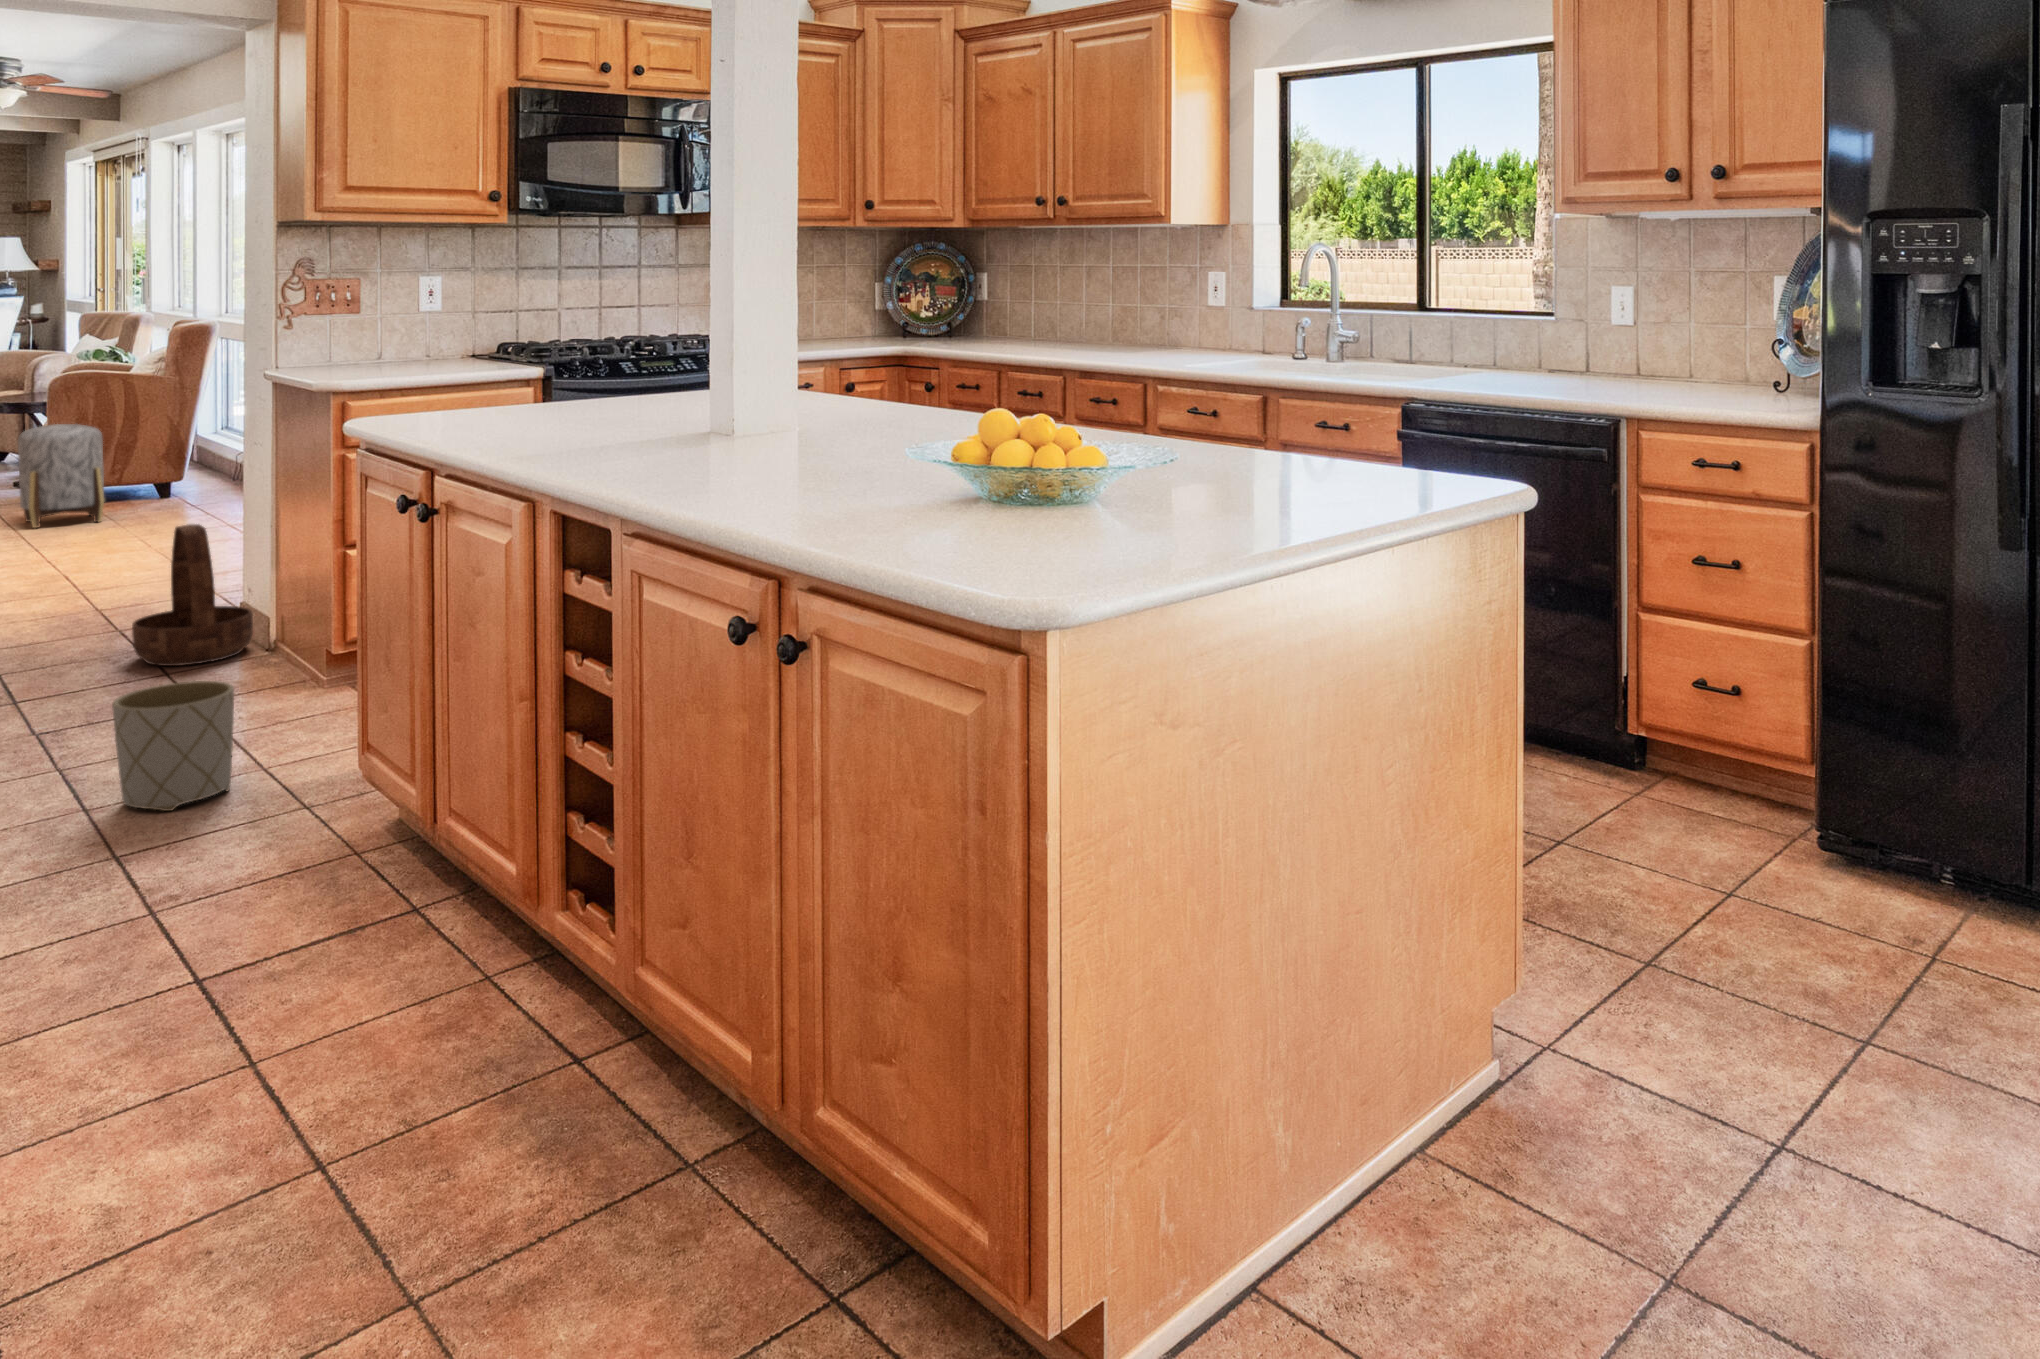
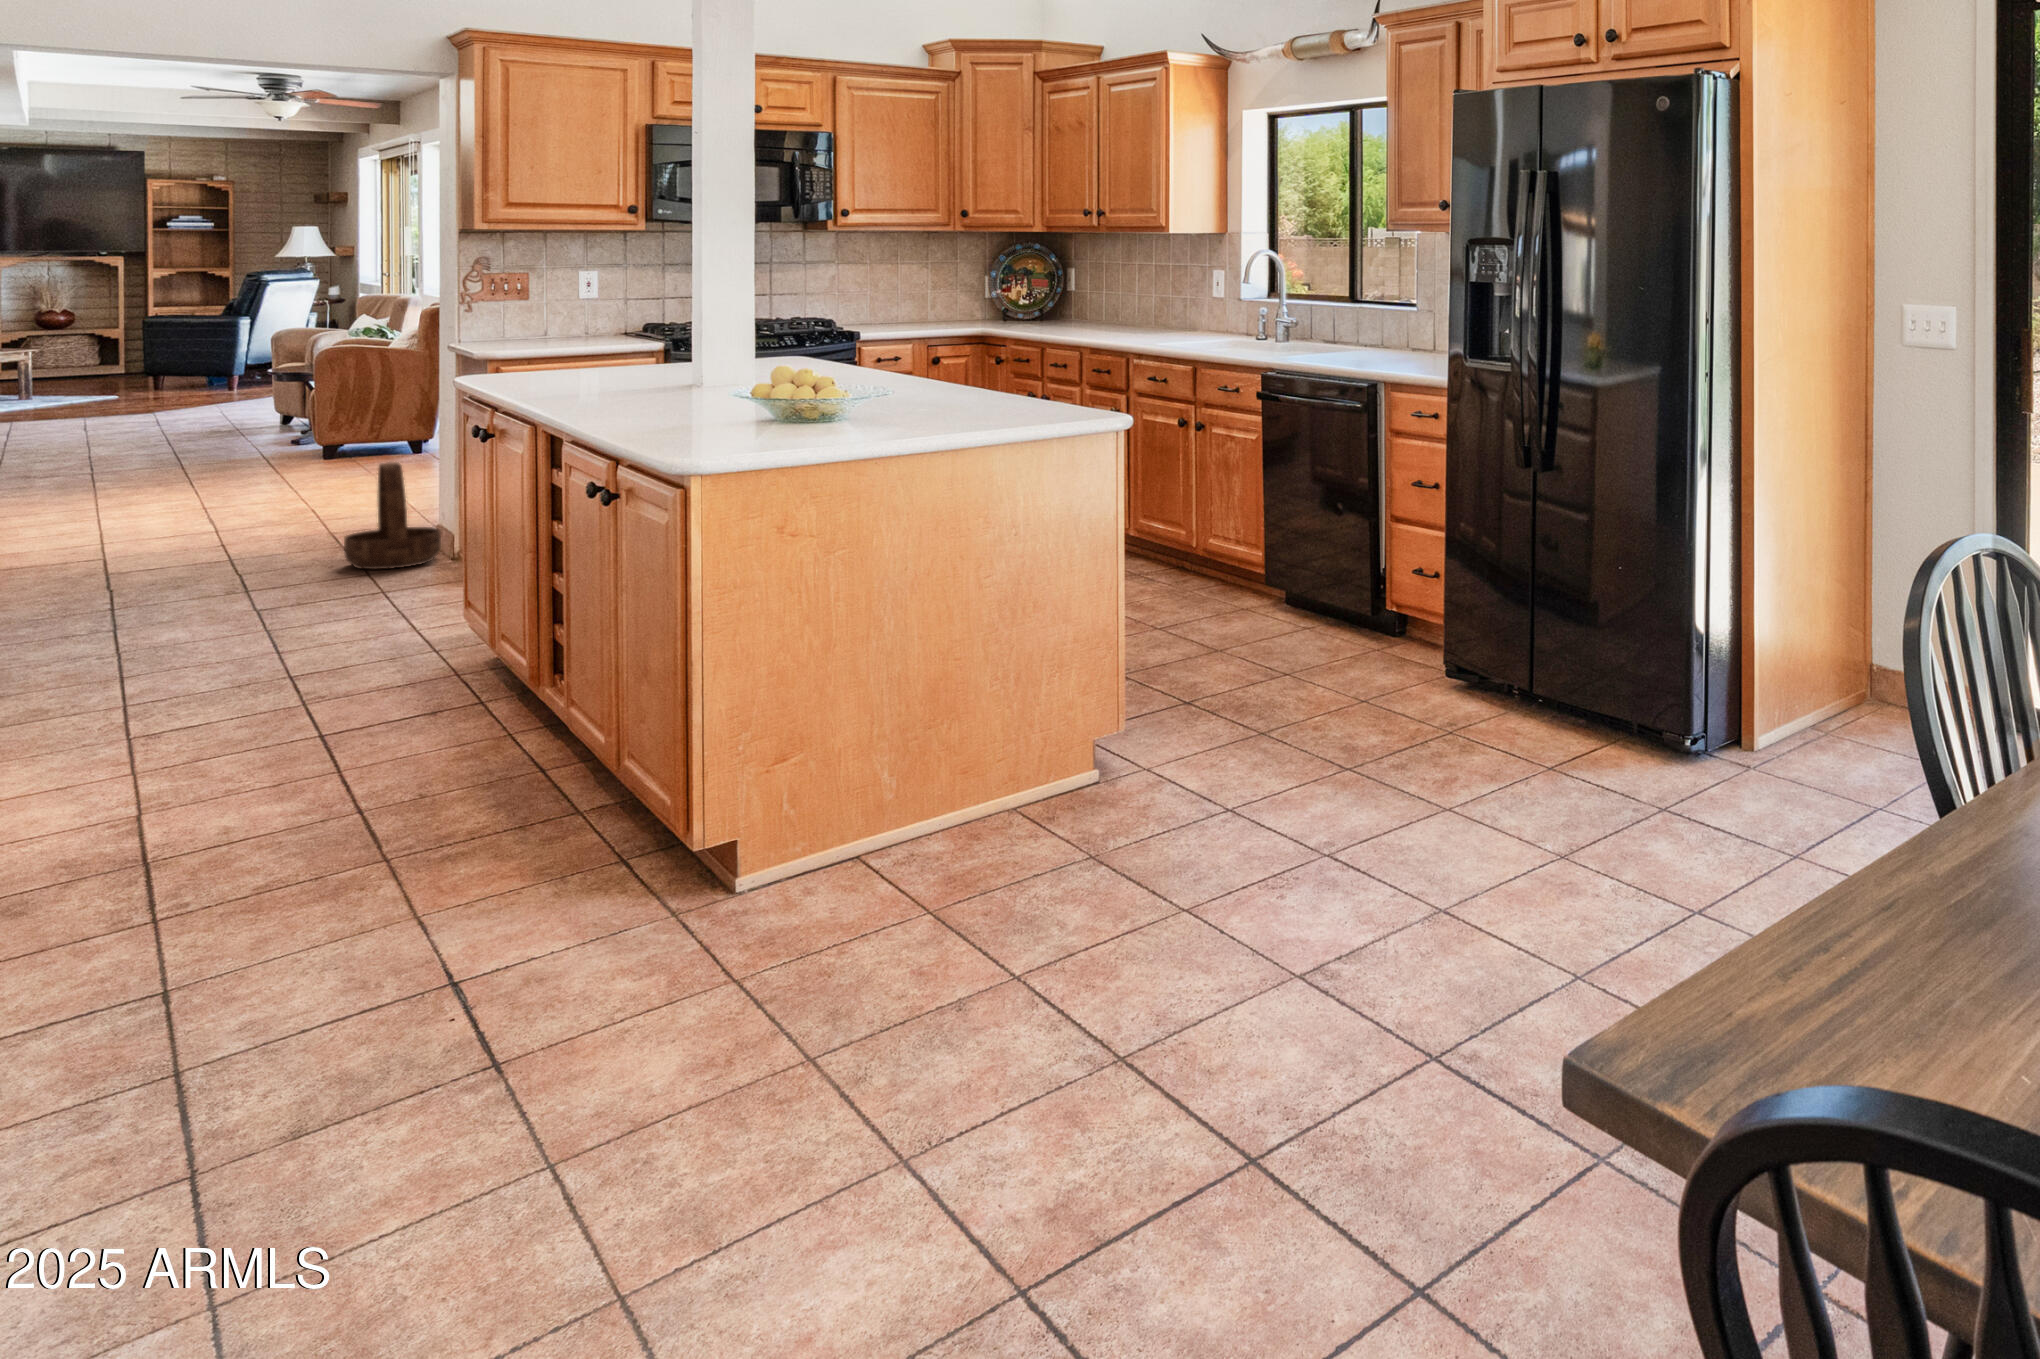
stool: present [18,424,105,528] -> none [286,390,360,476]
planter: present [112,681,234,811] -> none [297,565,388,652]

